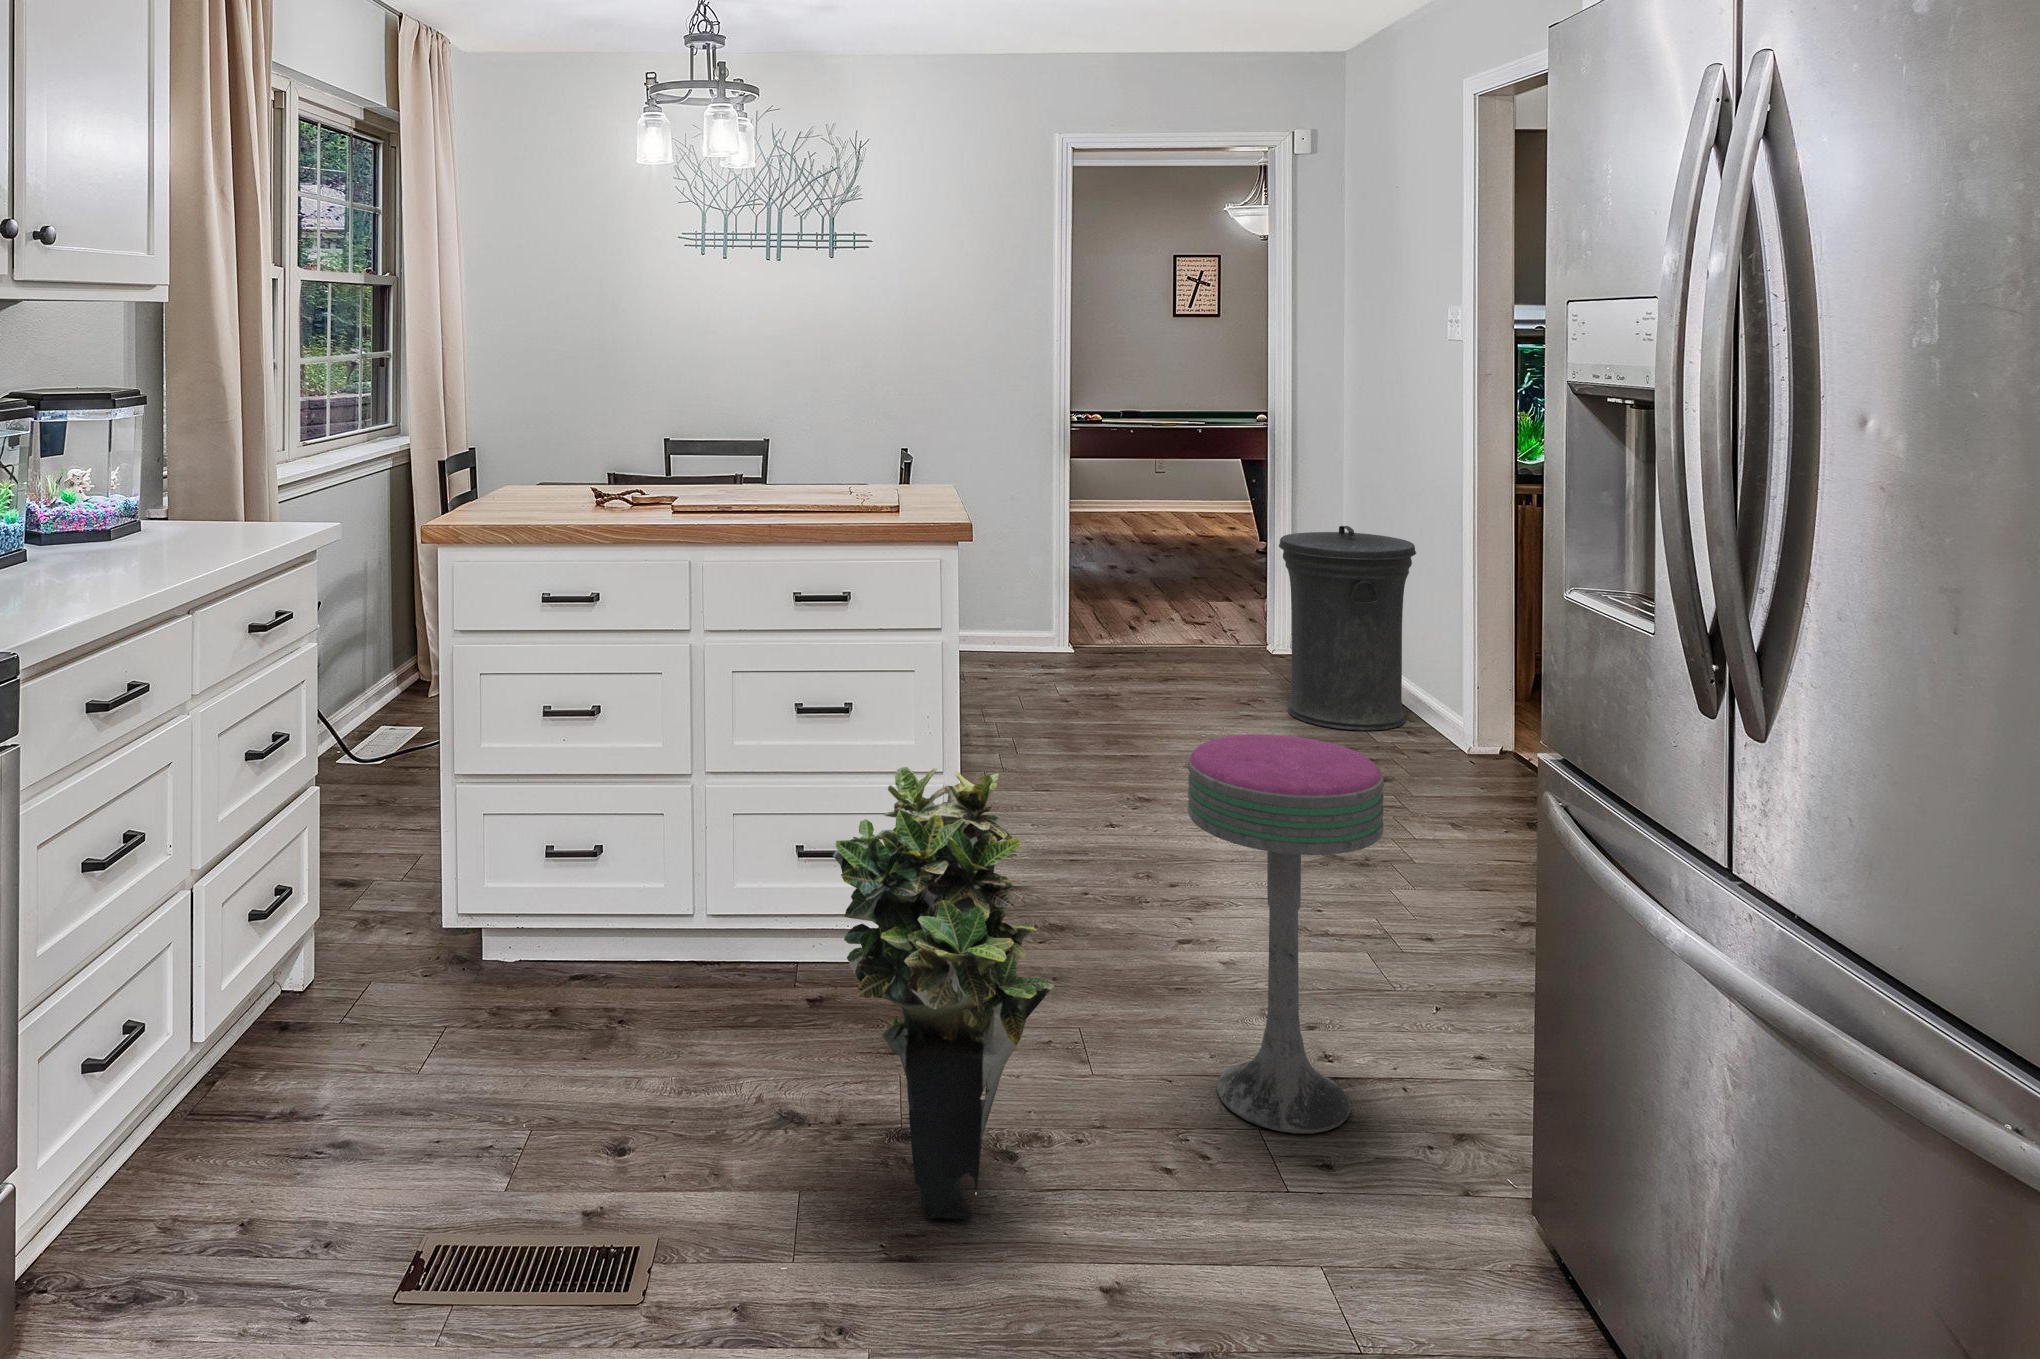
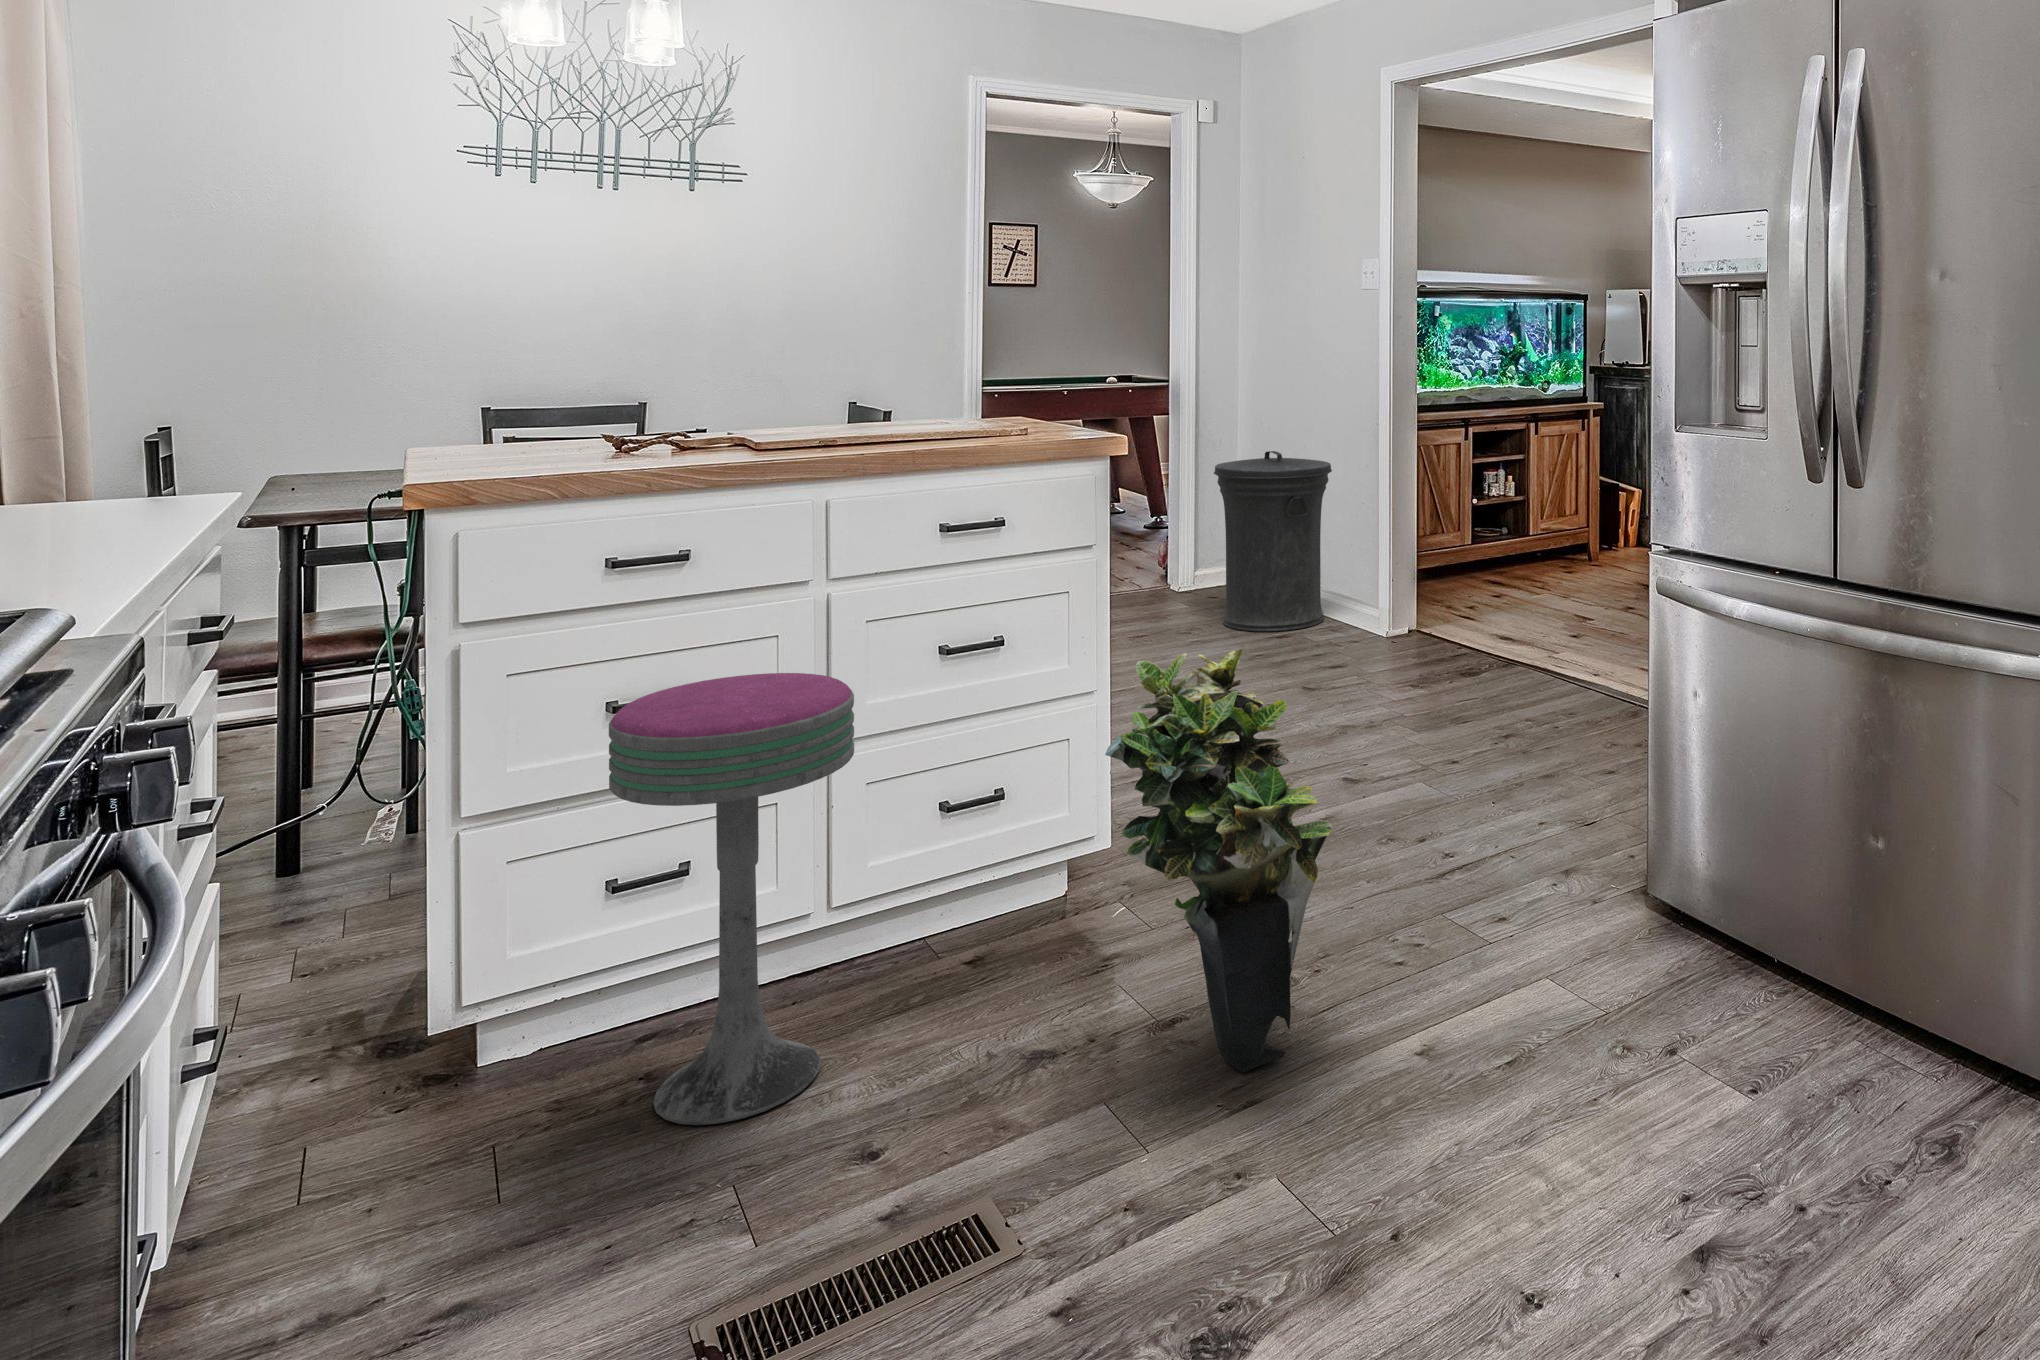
bar stool: present [1188,734,1384,1133] -> present [609,673,854,1125]

